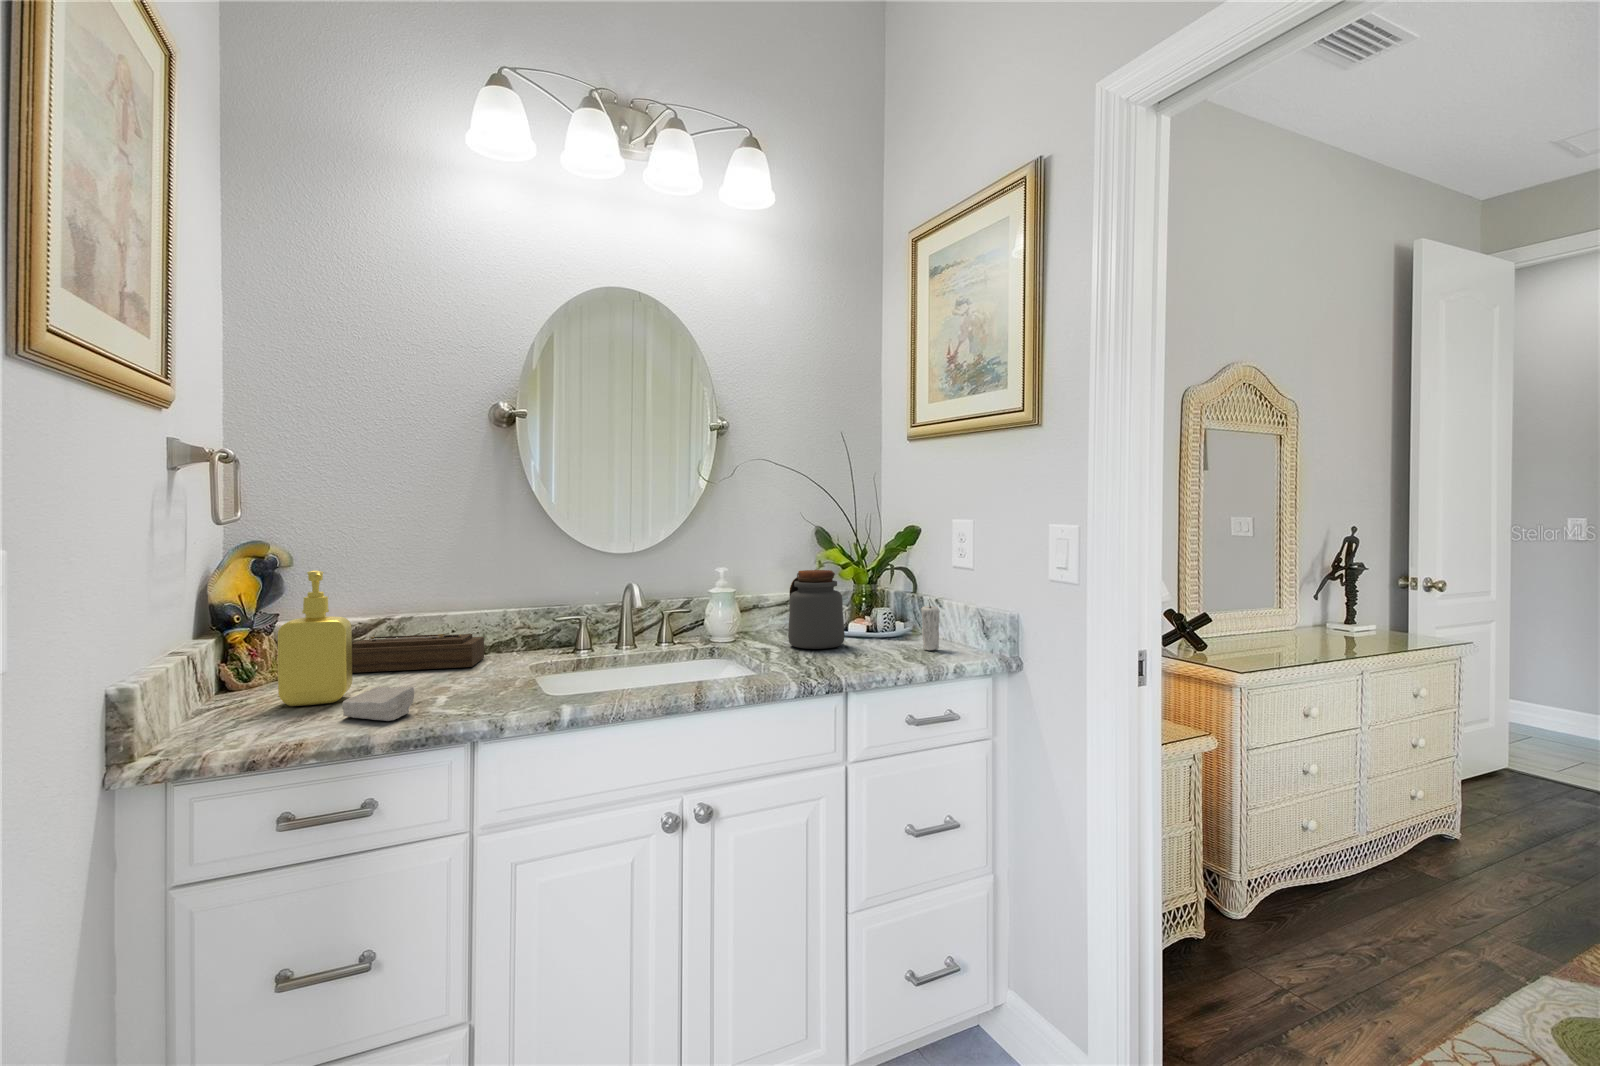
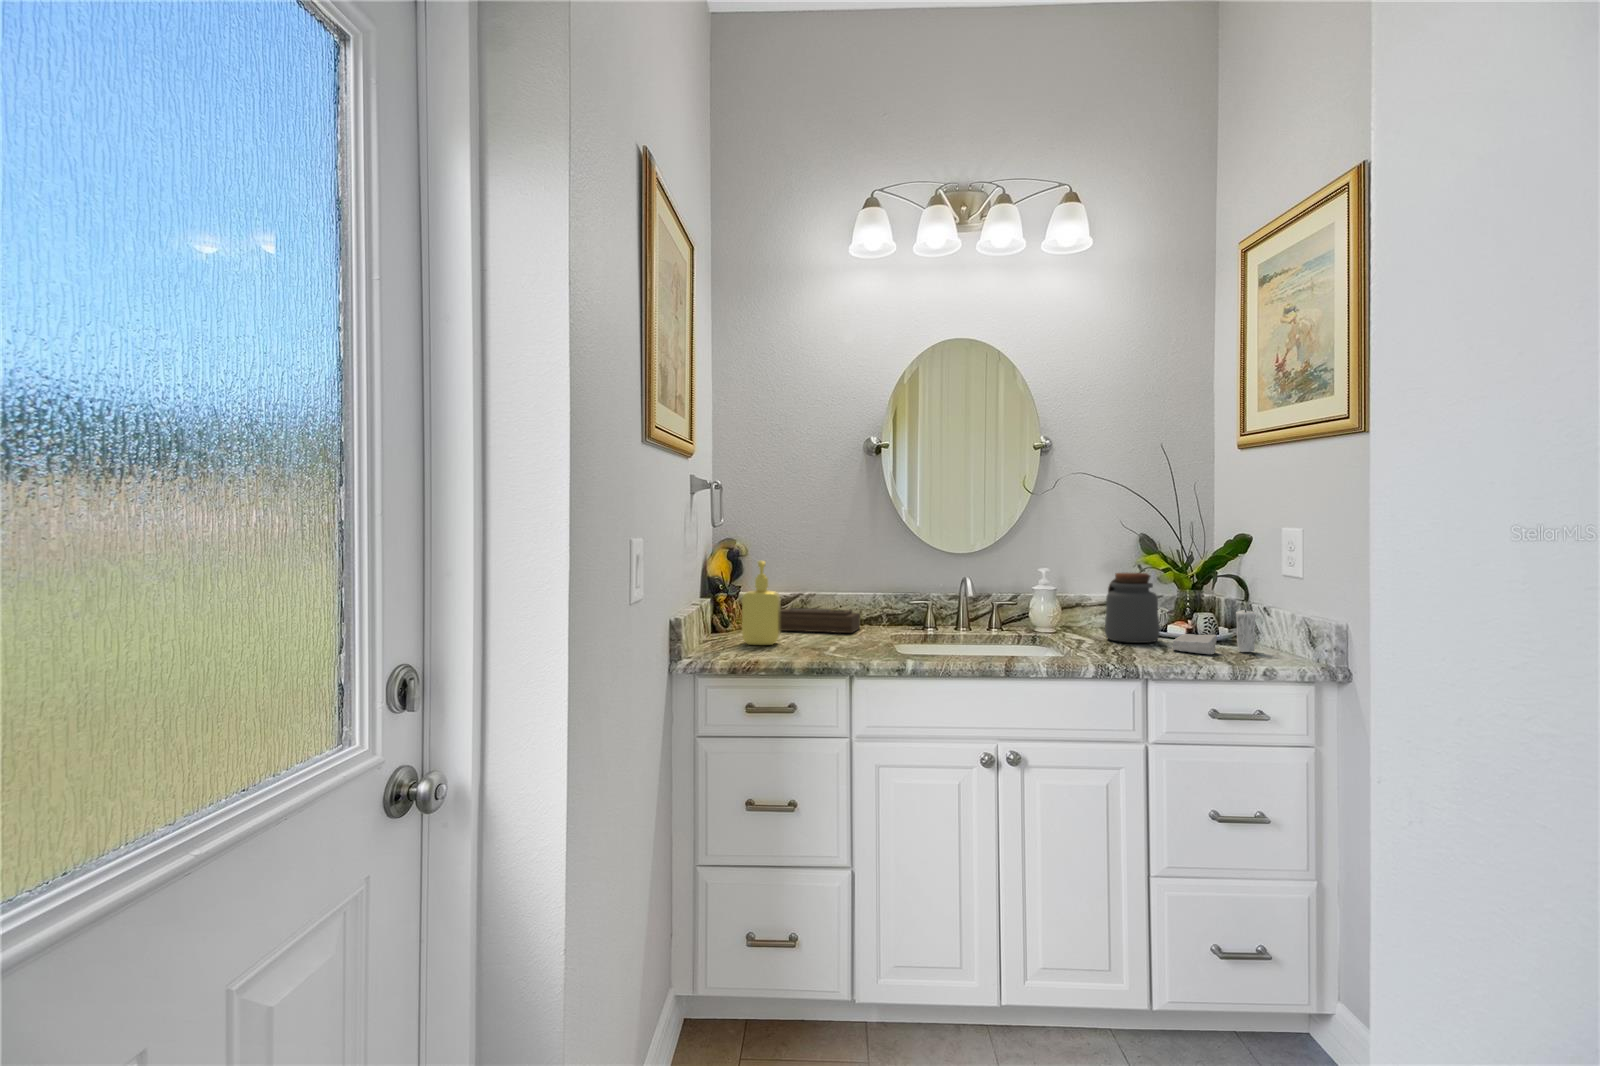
soap bar: present [342,686,414,721] -> present [1172,634,1217,654]

